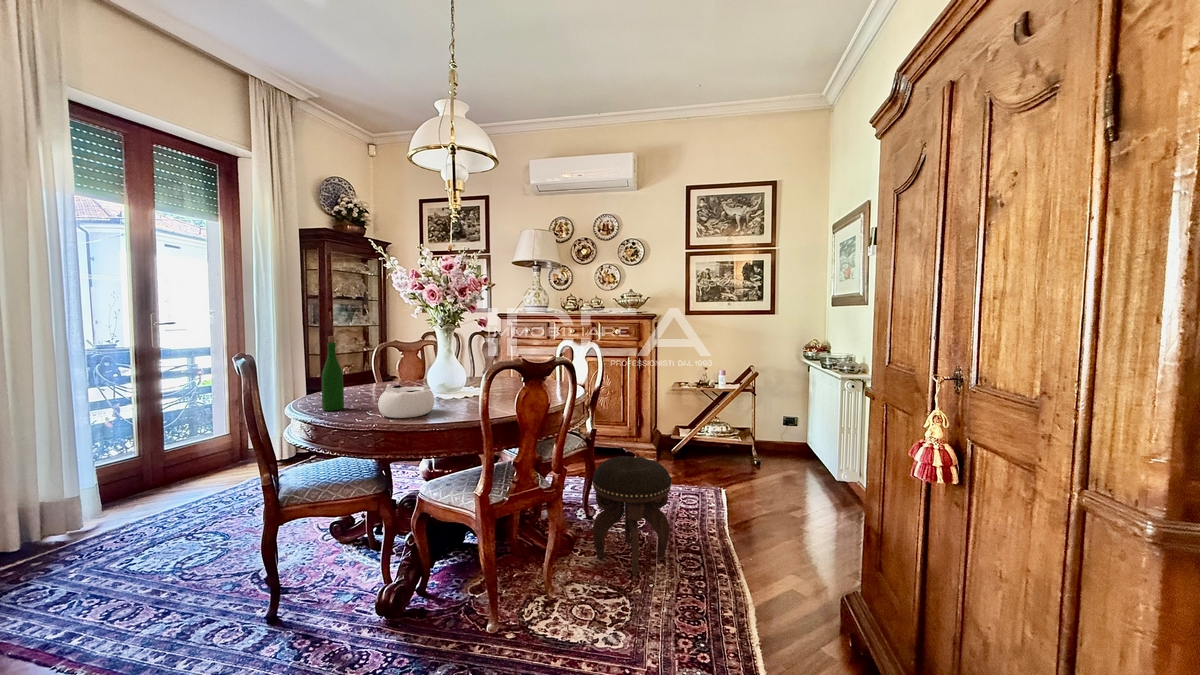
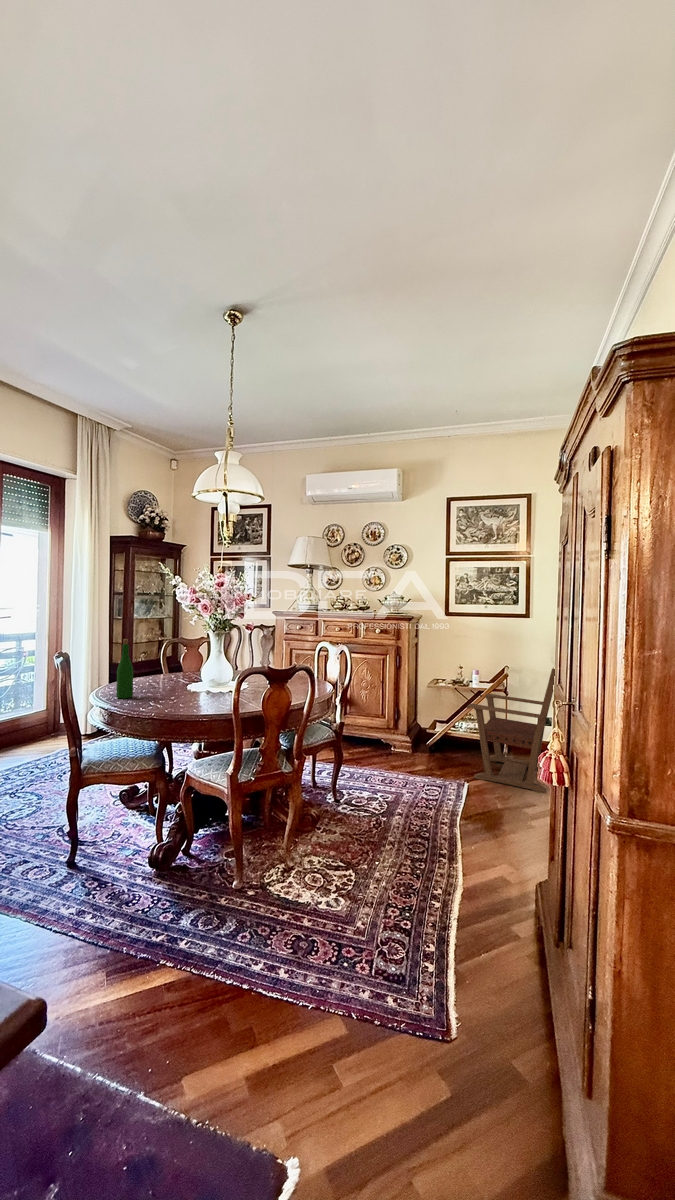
armchair: none [721,357,817,494] -> present [466,668,555,793]
decorative bowl: present [378,384,434,418] -> none [157,680,201,708]
footstool: present [593,456,671,576] -> none [333,748,402,855]

